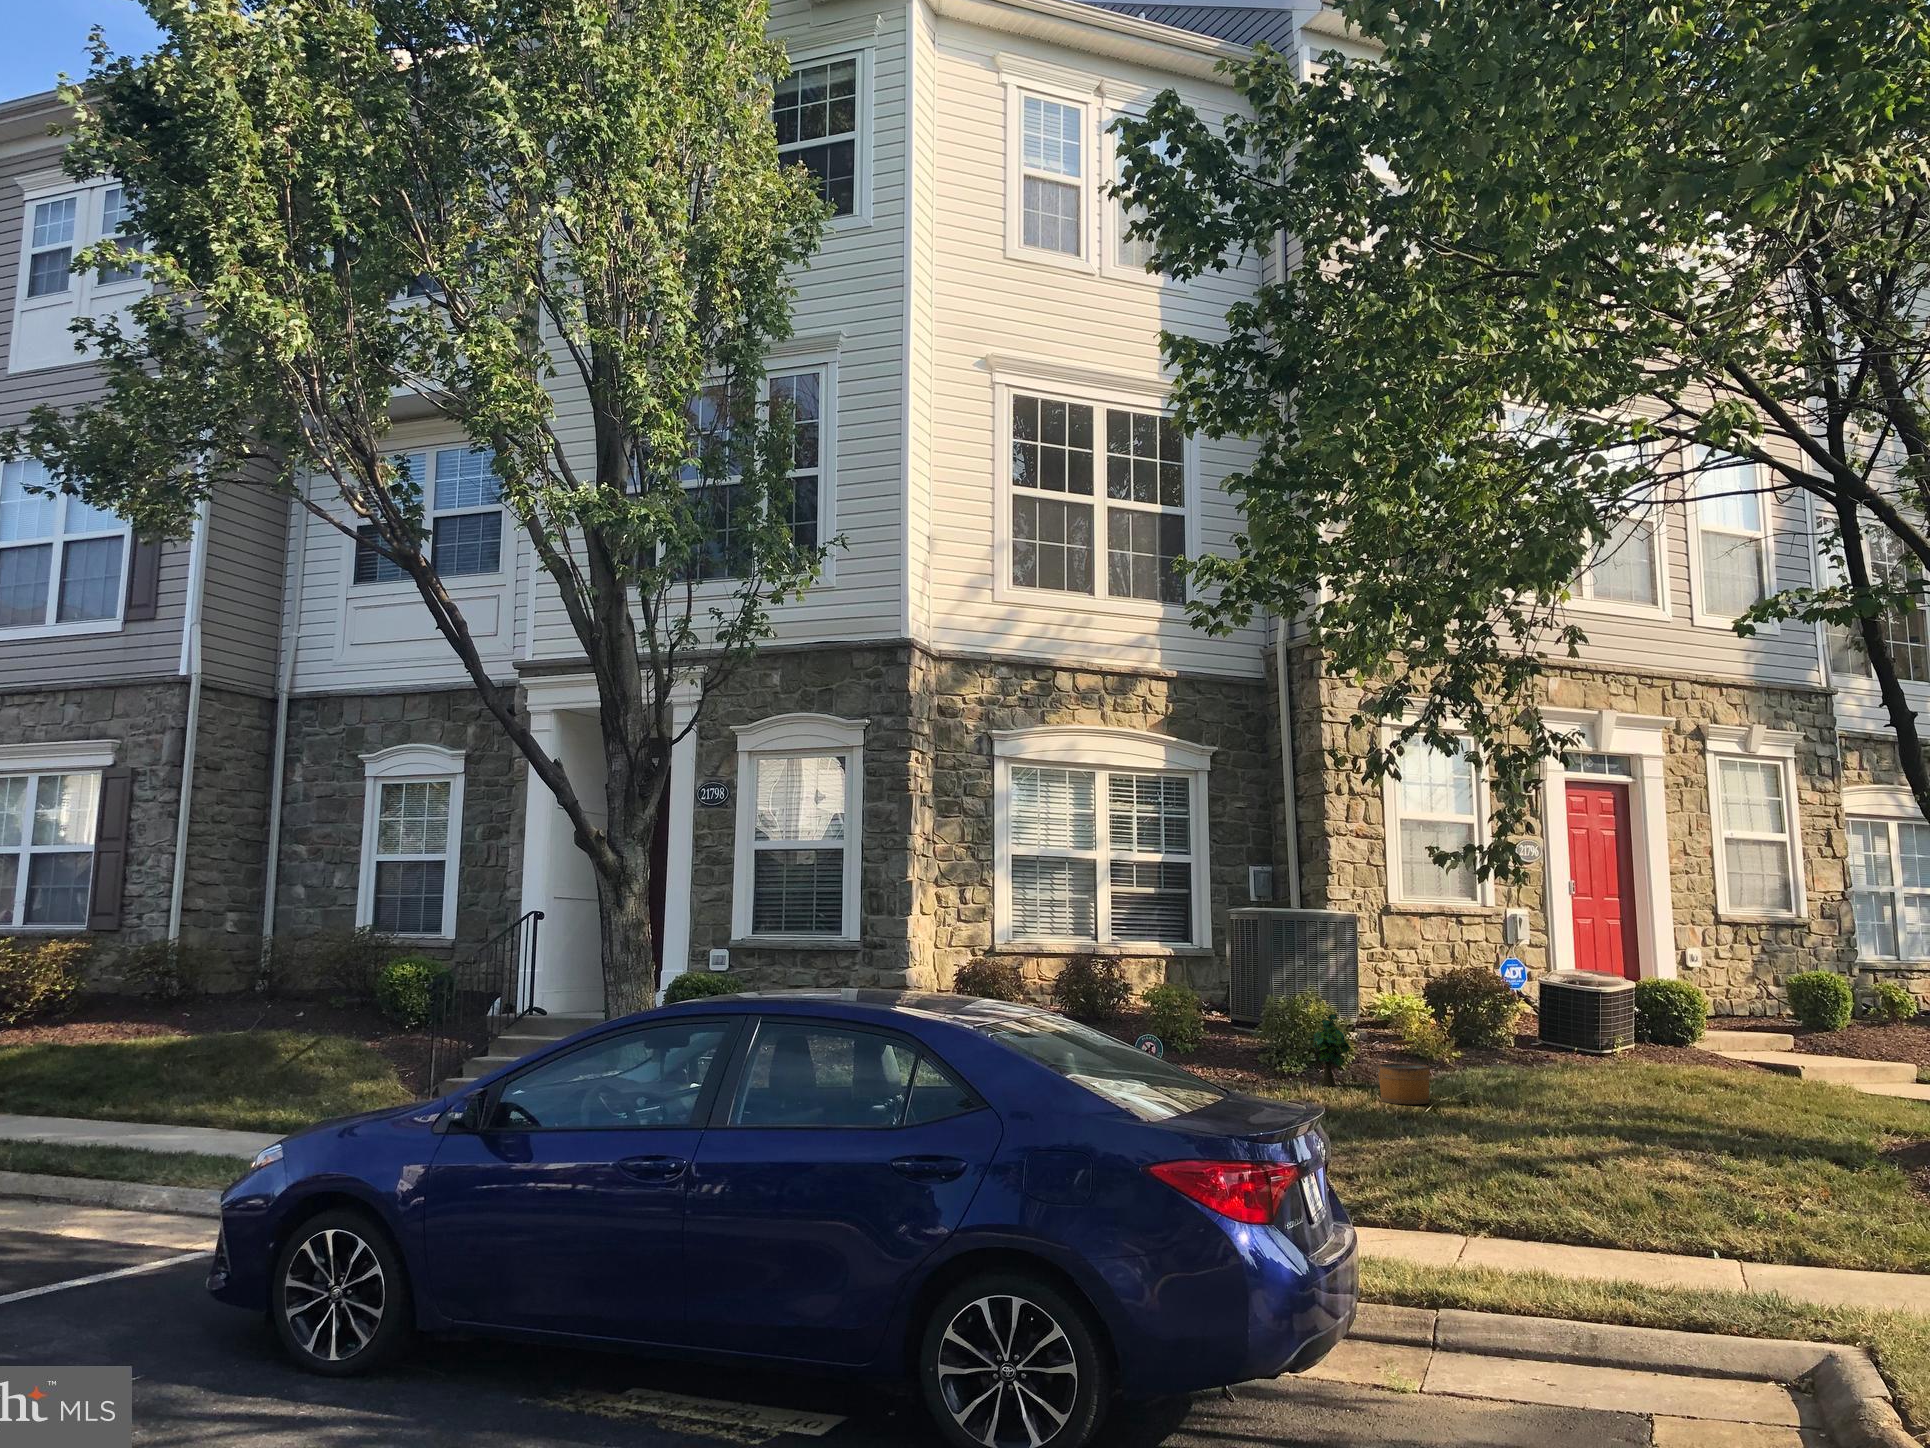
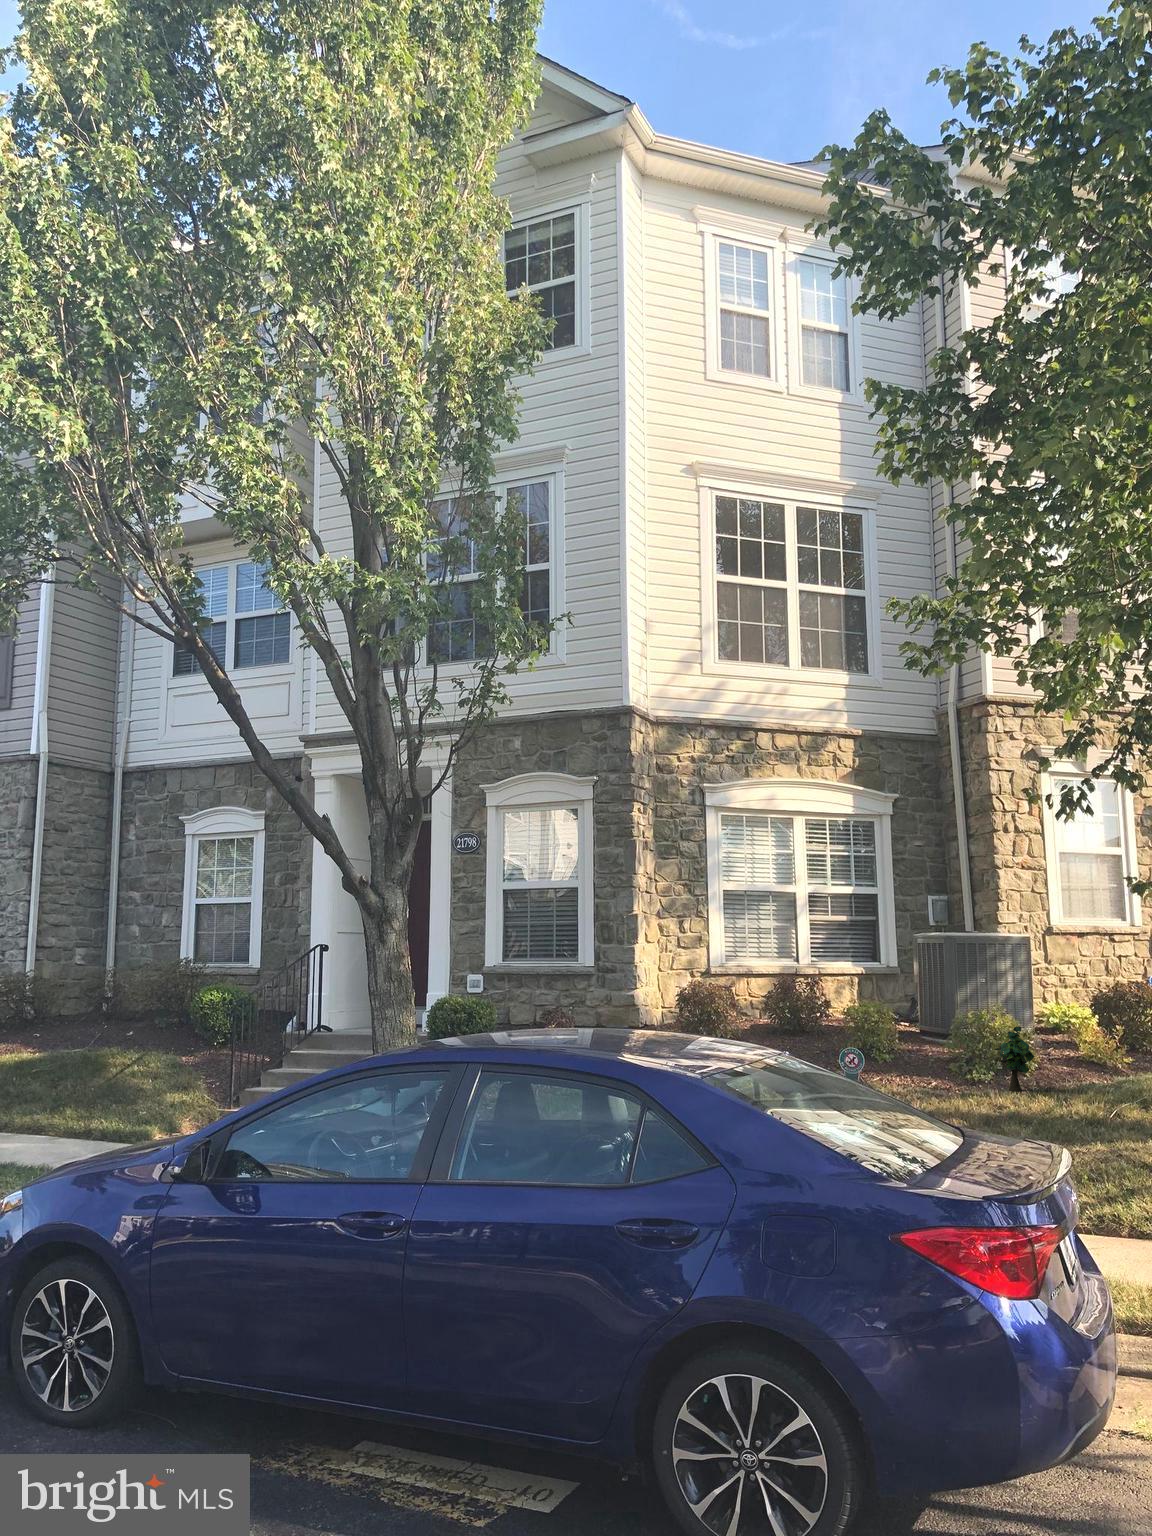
bucket: present [1377,1040,1430,1104] -> none [1063,1051,1113,1110]

